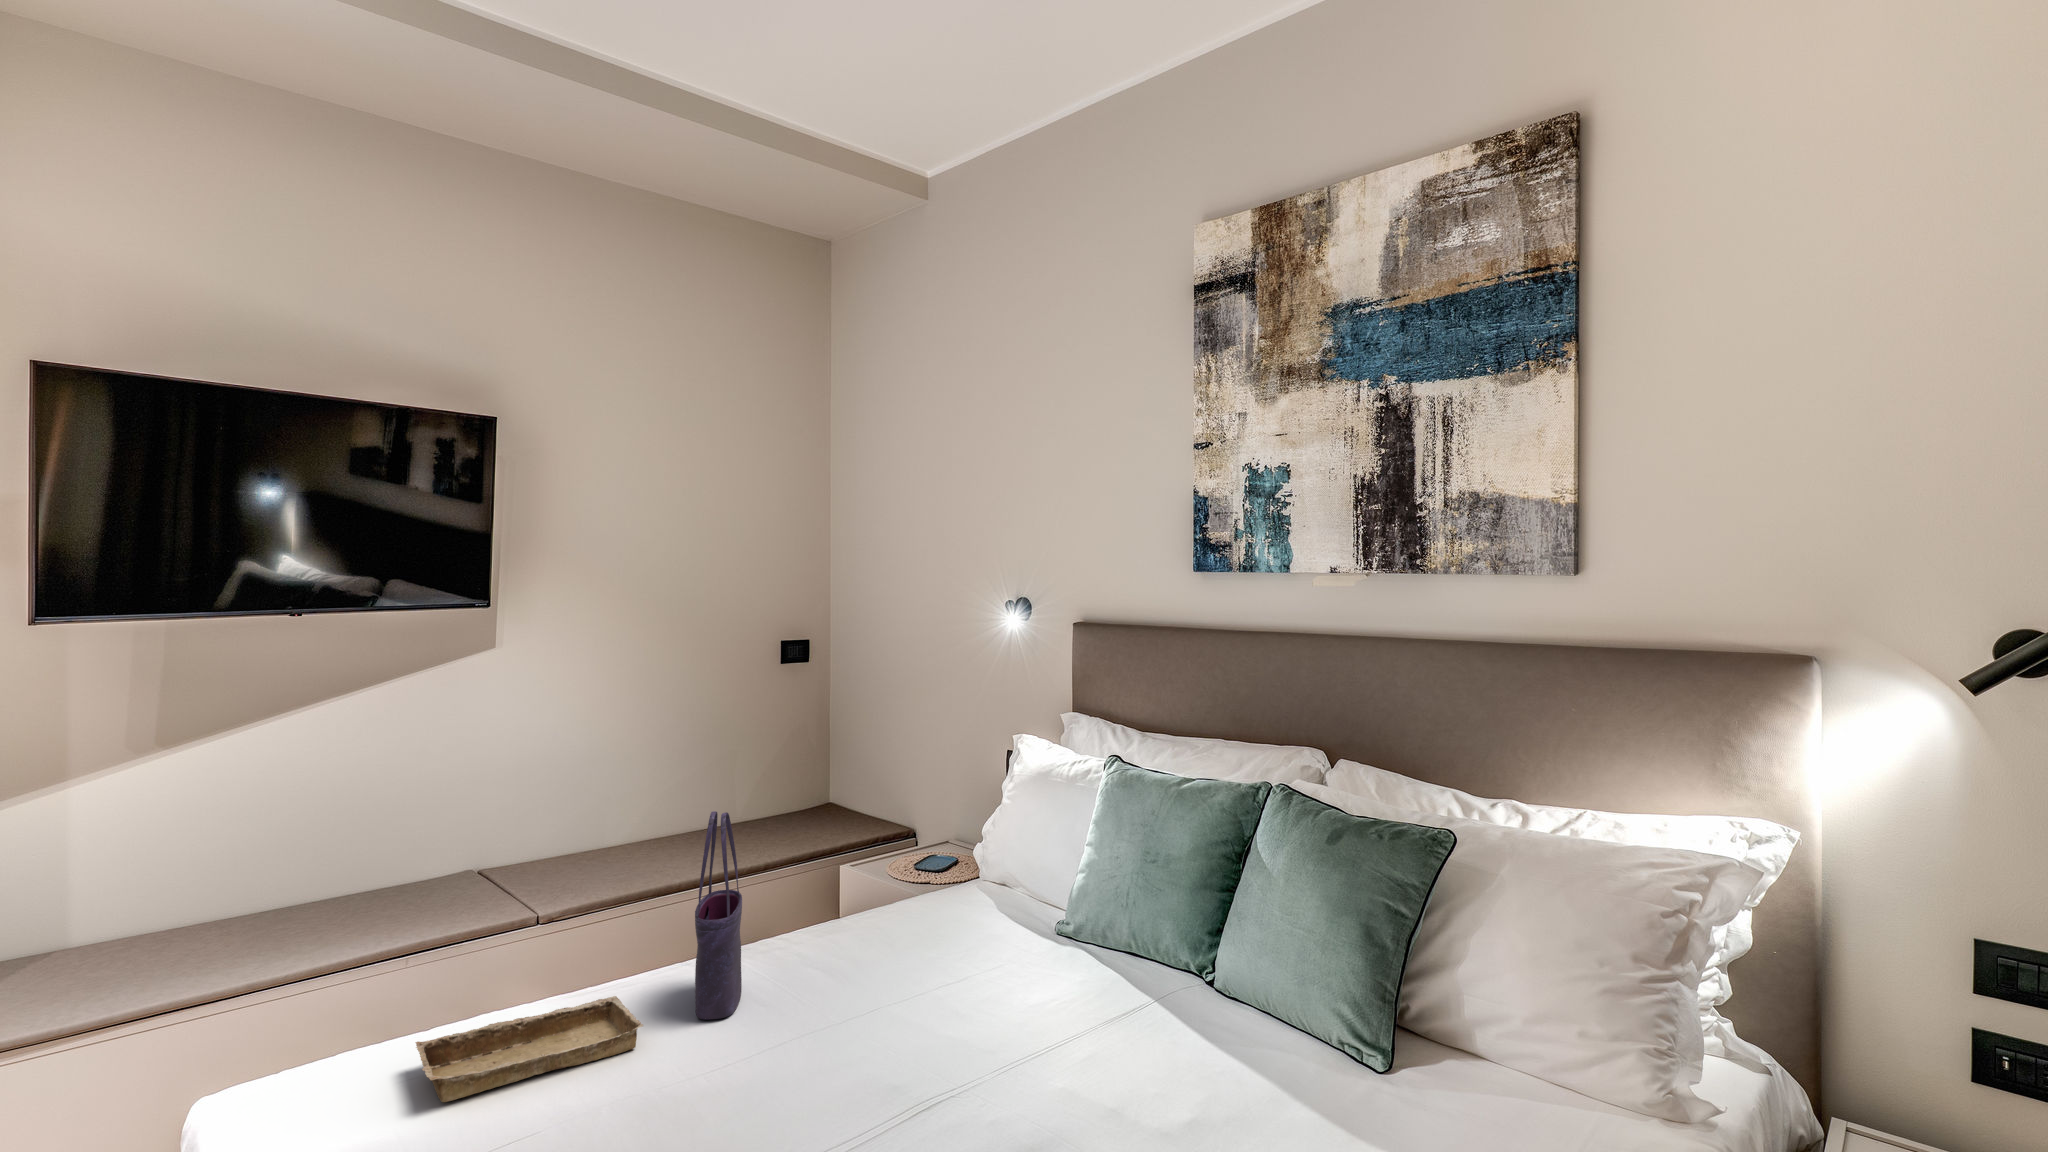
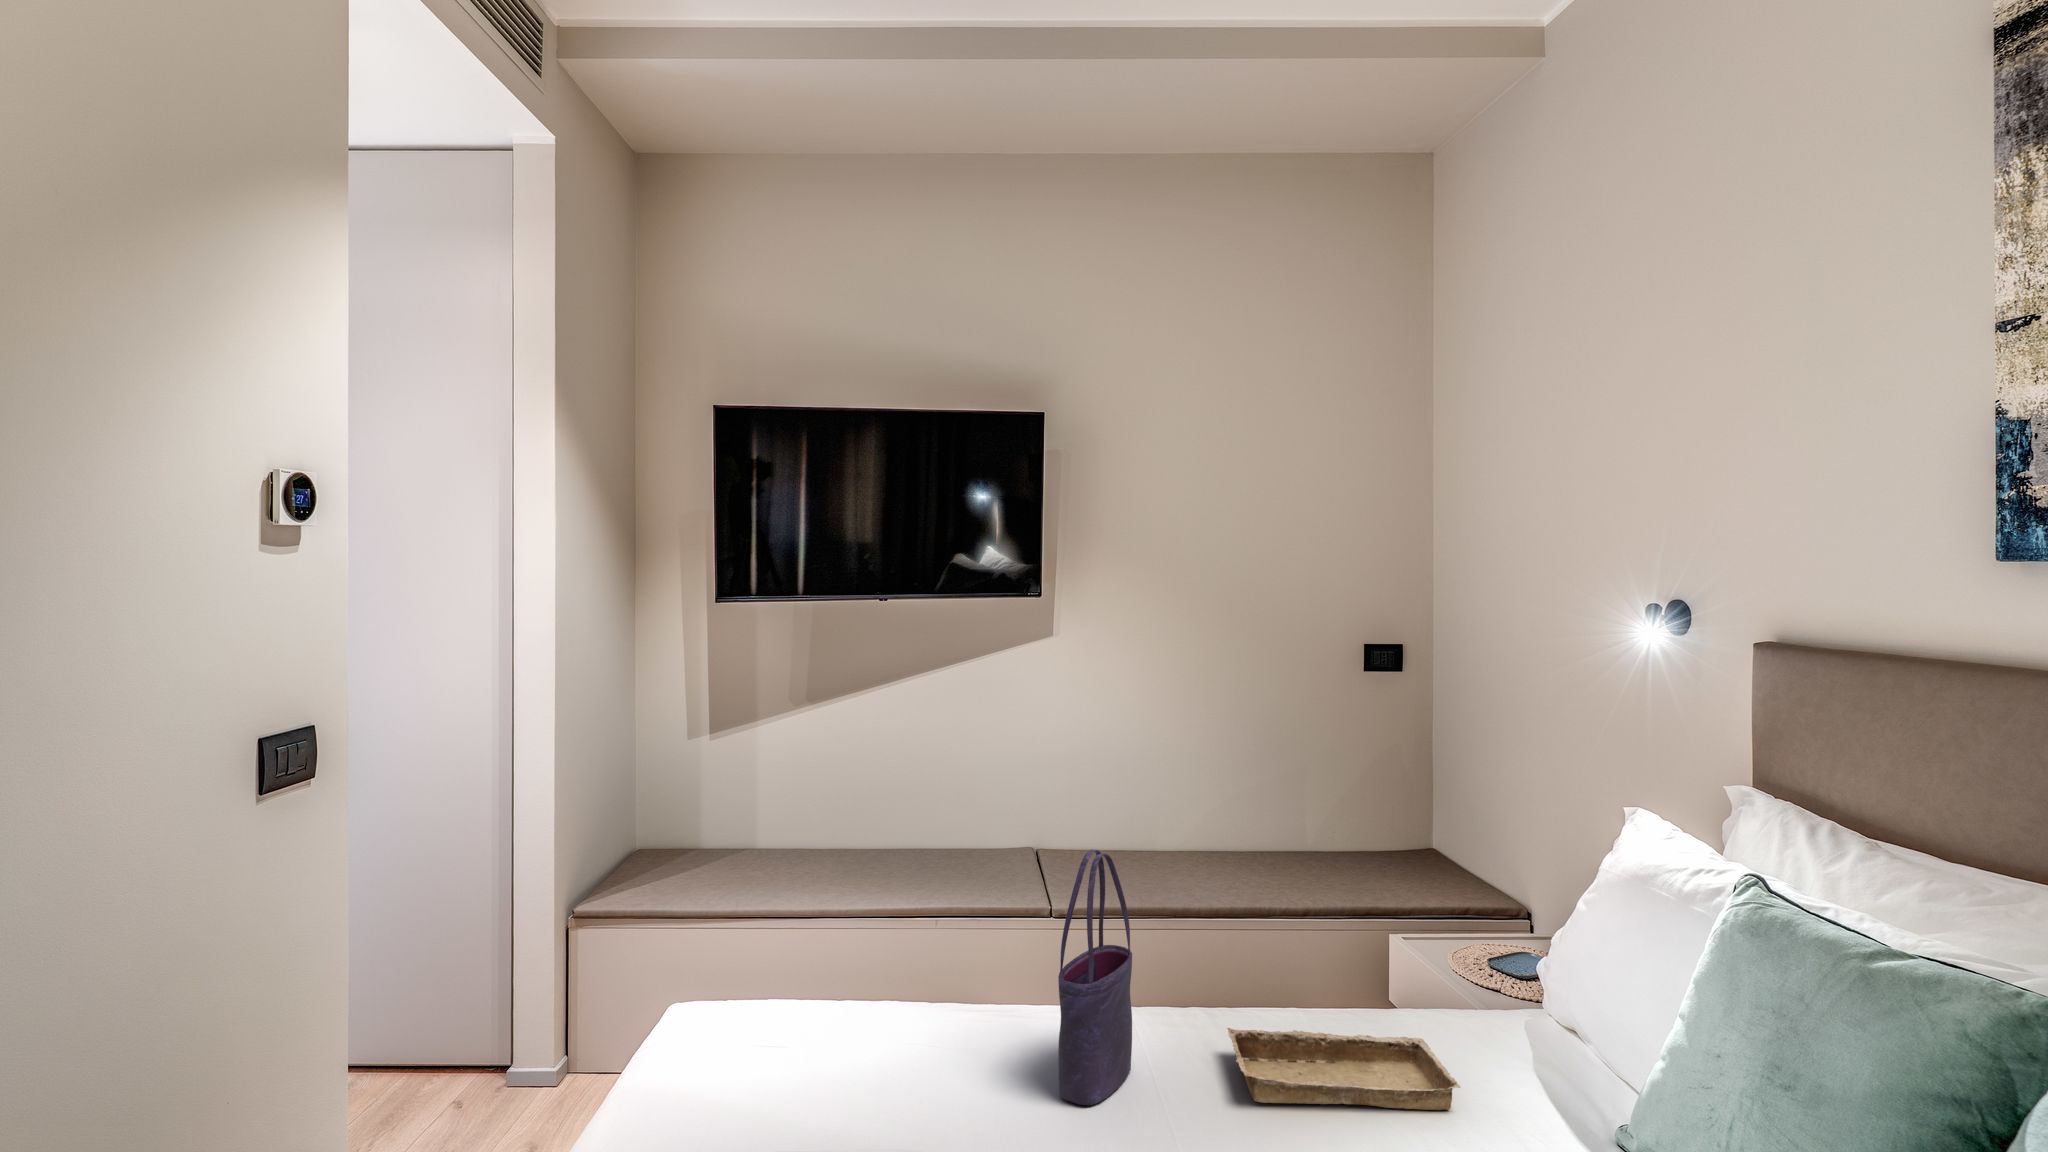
tray: present [416,996,643,1102] -> present [1227,1028,1460,1110]

